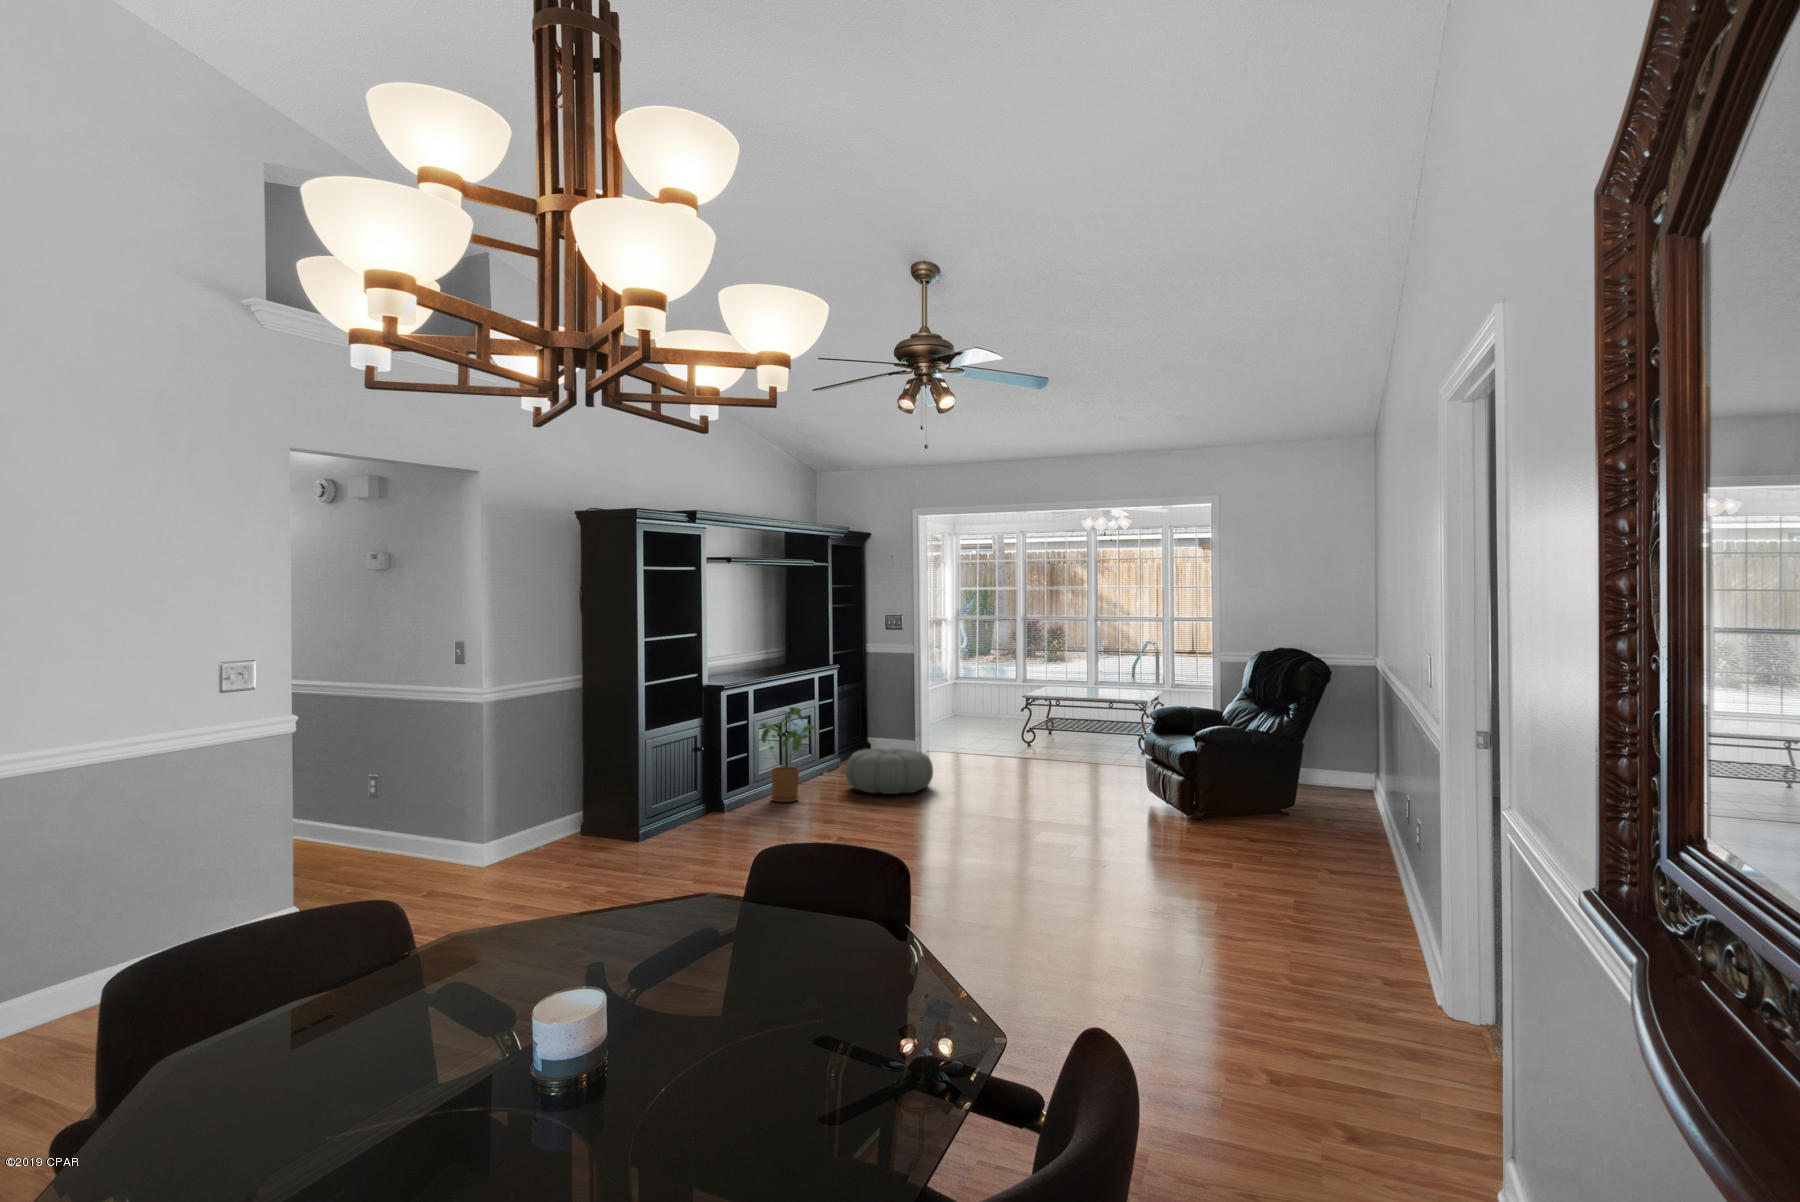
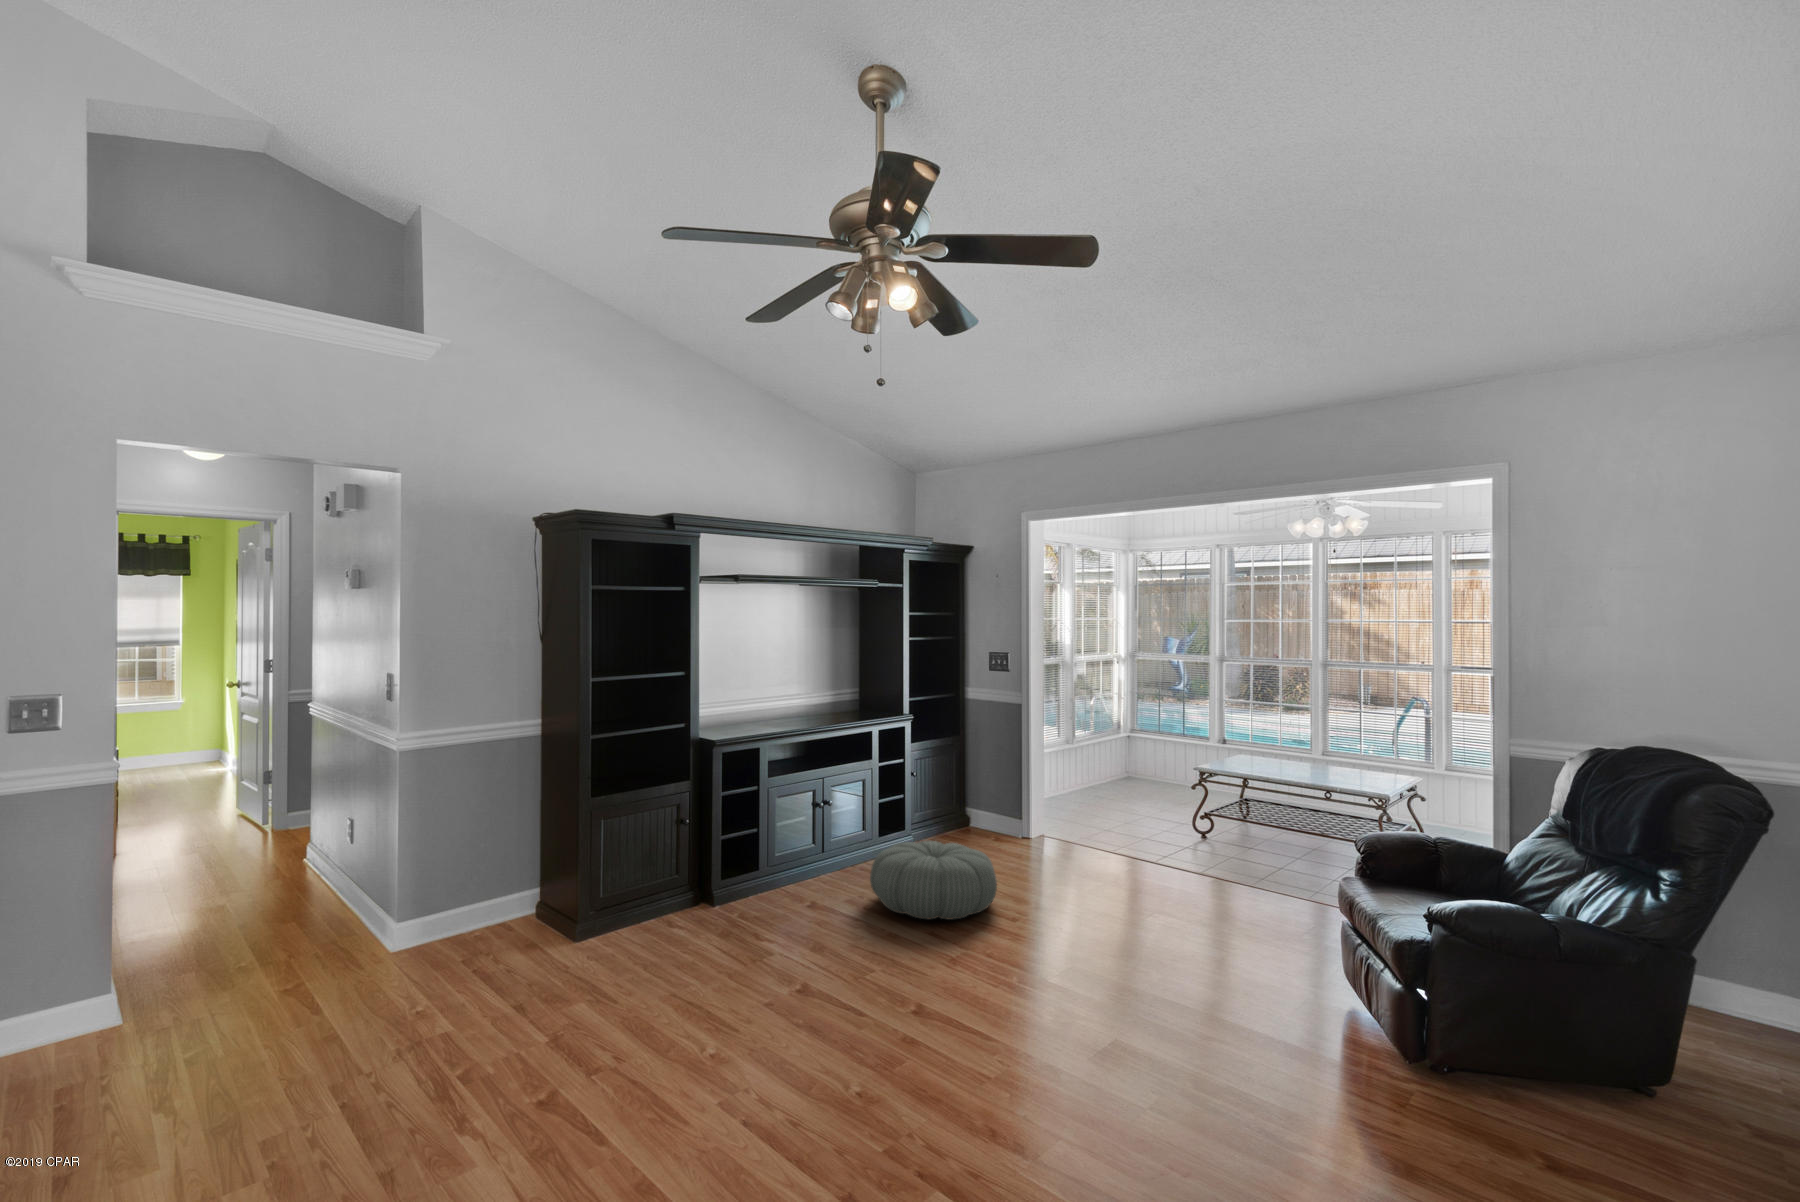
house plant: present [760,707,816,802] -> none [746,778,827,913]

